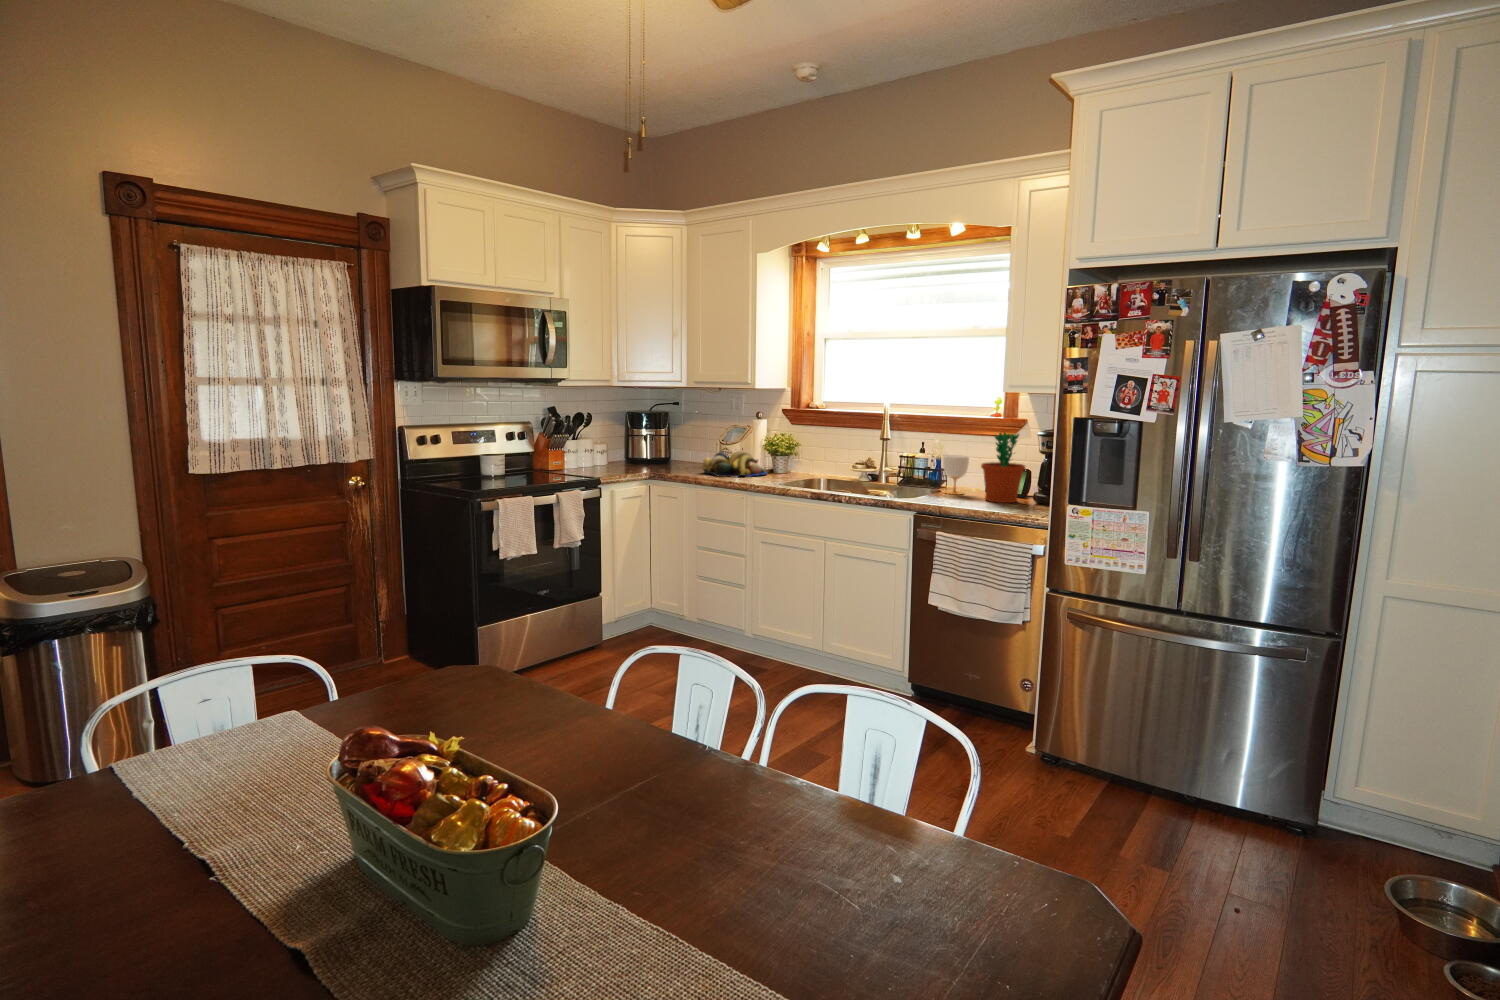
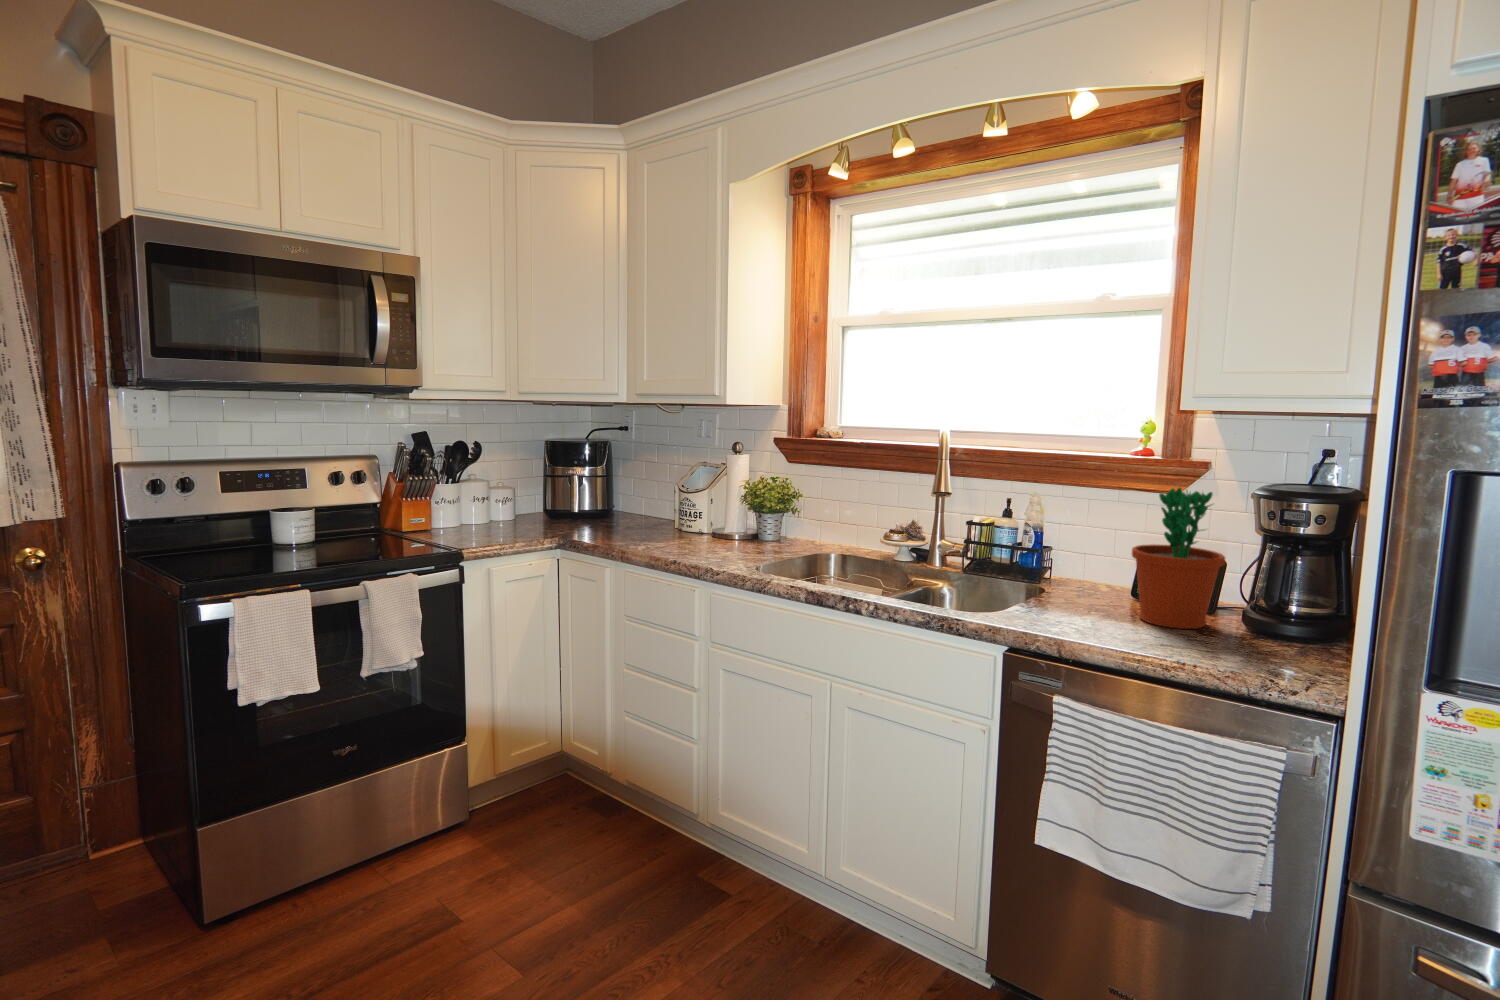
fruit bowl: present [703,450,767,477] -> none [647,500,750,549]
cup: present [943,455,969,495] -> none [1050,525,1100,599]

